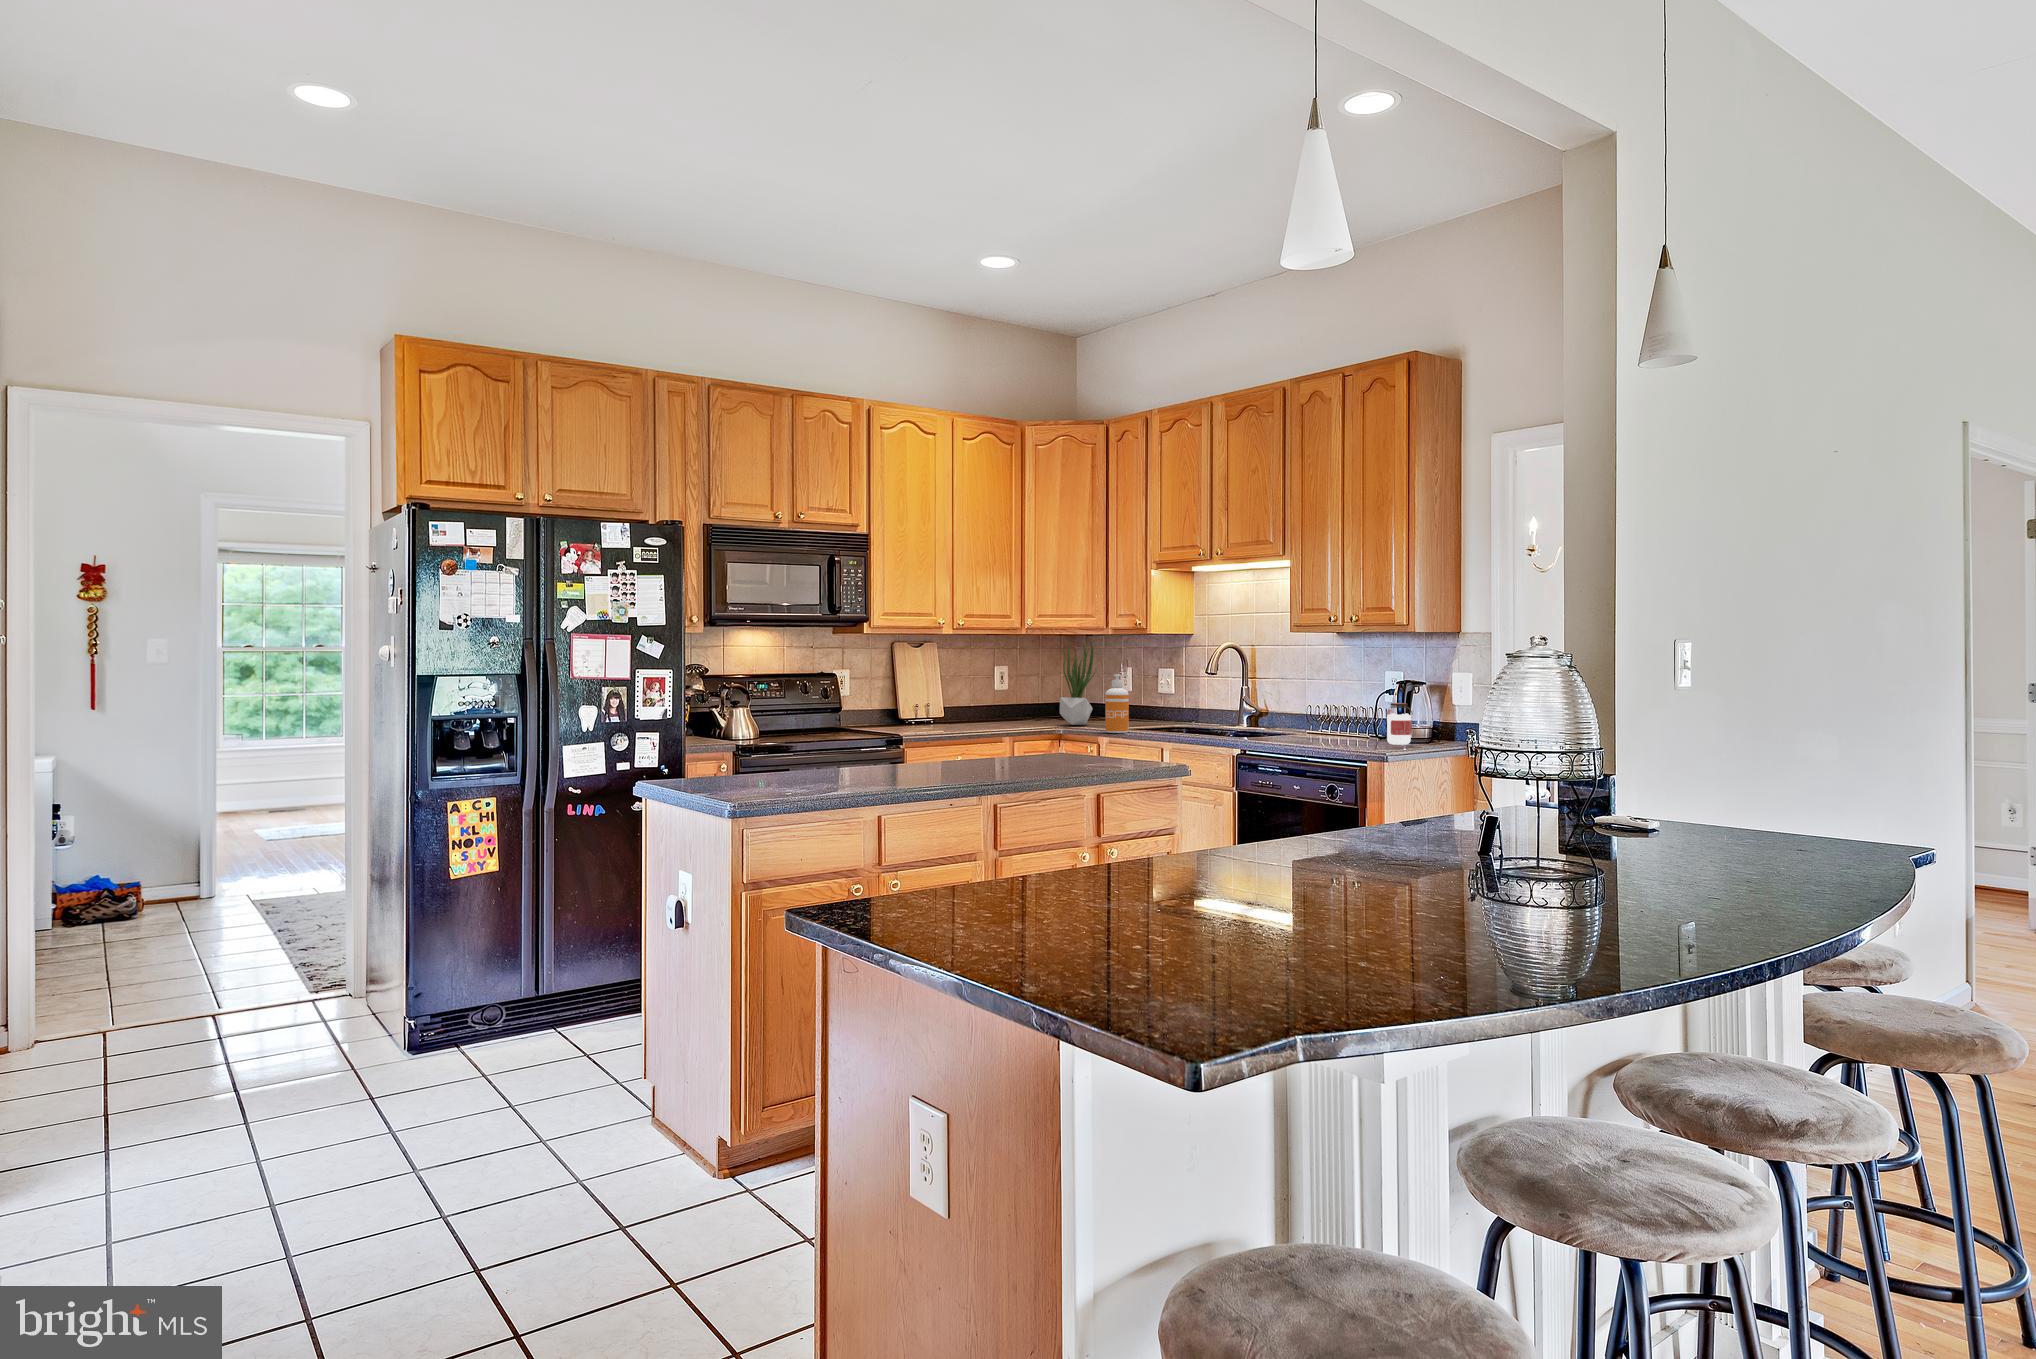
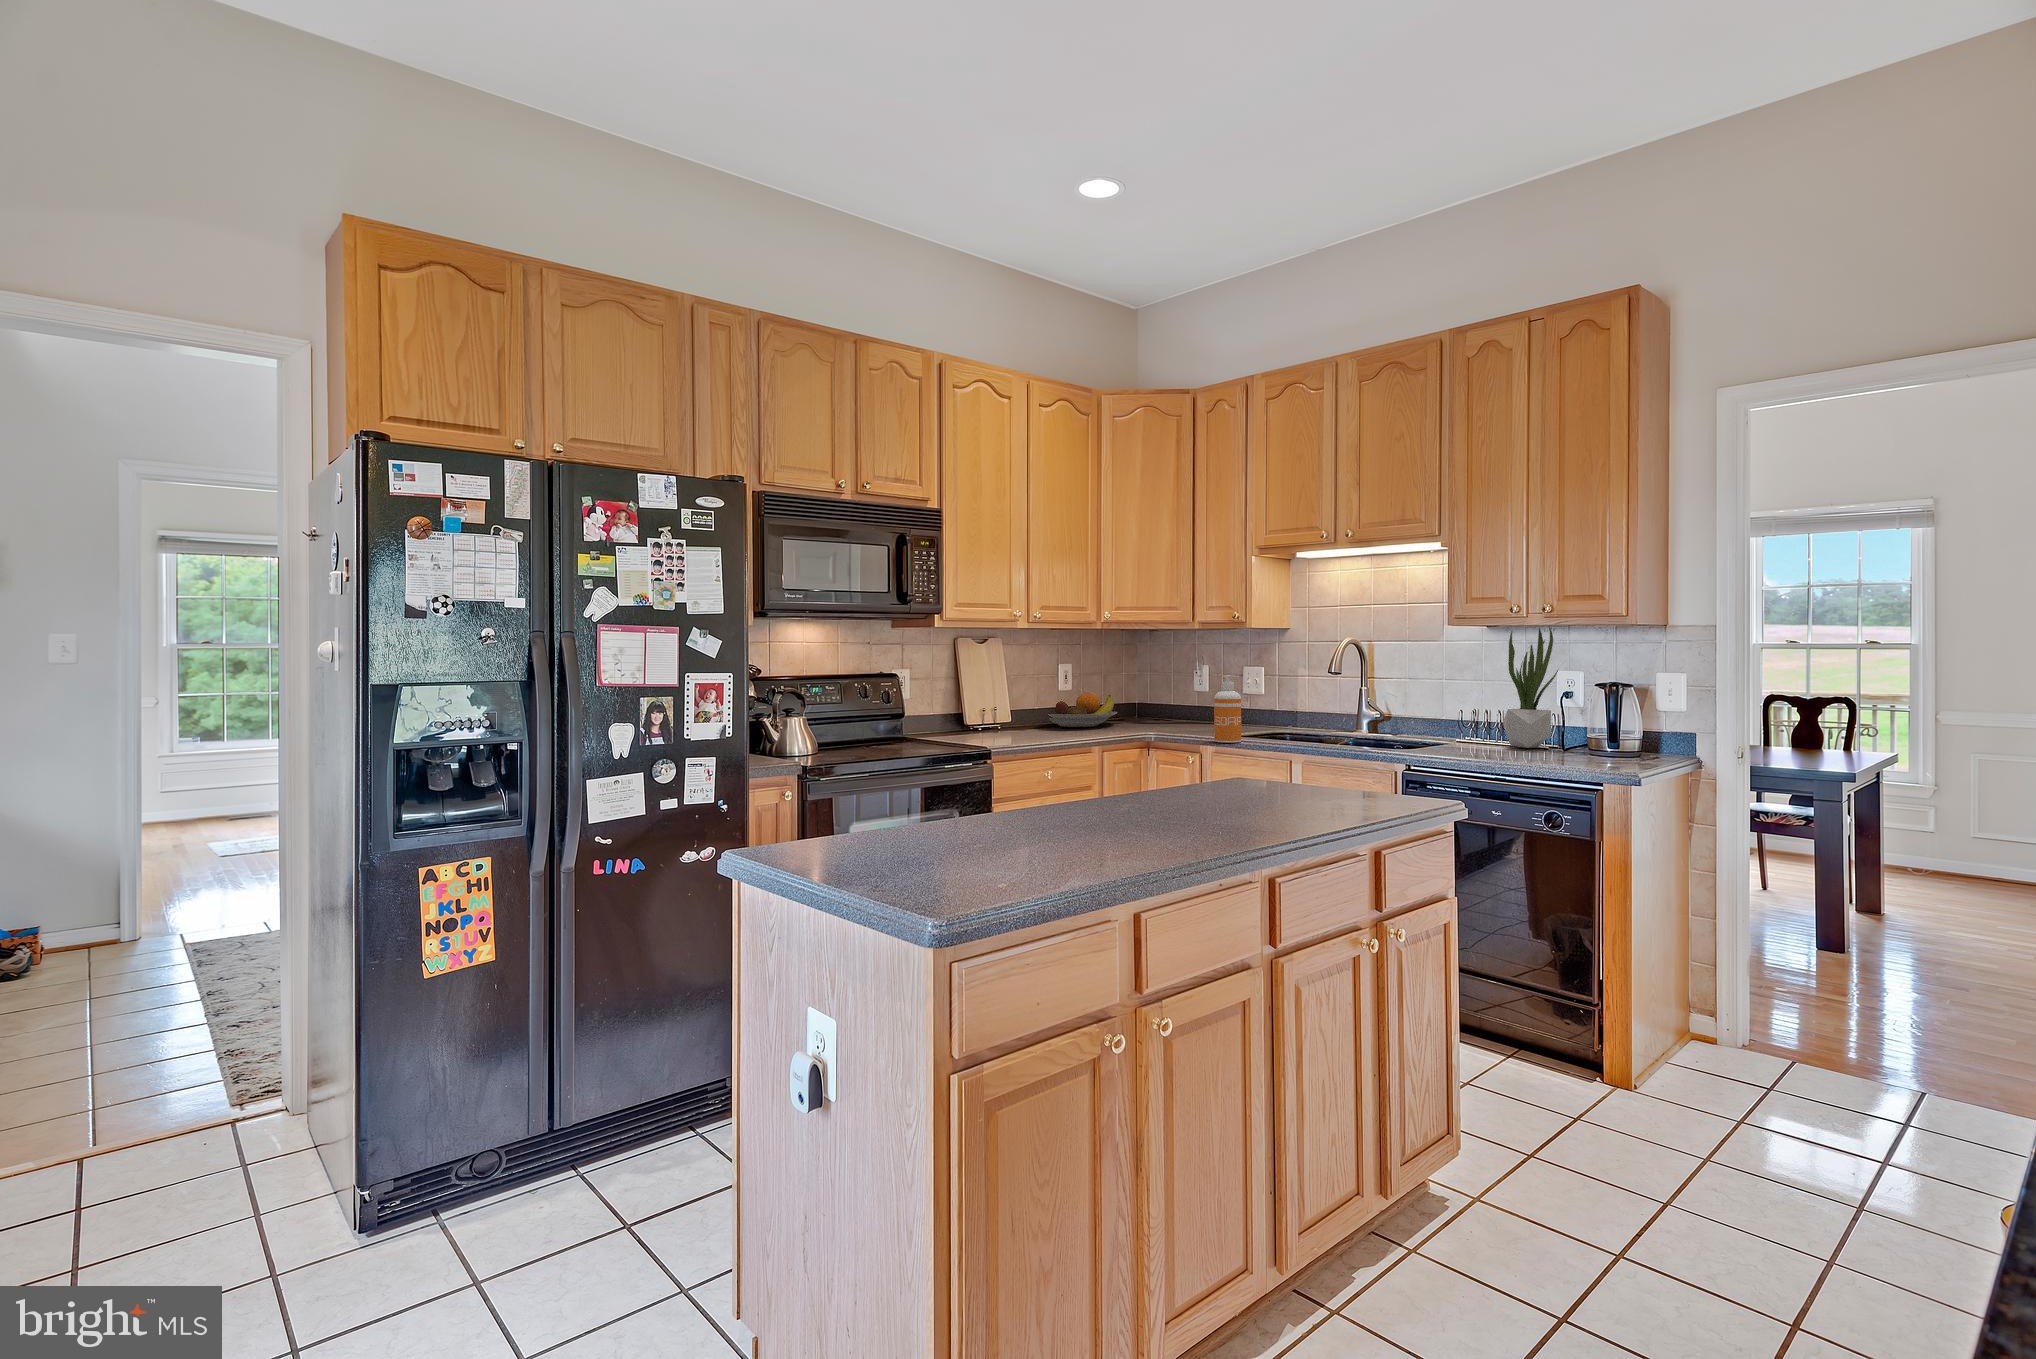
potted plant: present [1060,640,1095,725] -> present [1503,627,1558,748]
fruit bowl: none [978,690,1048,721] -> present [1048,693,1117,727]
jar: present [1387,703,1412,745] -> none [1600,709,1636,760]

